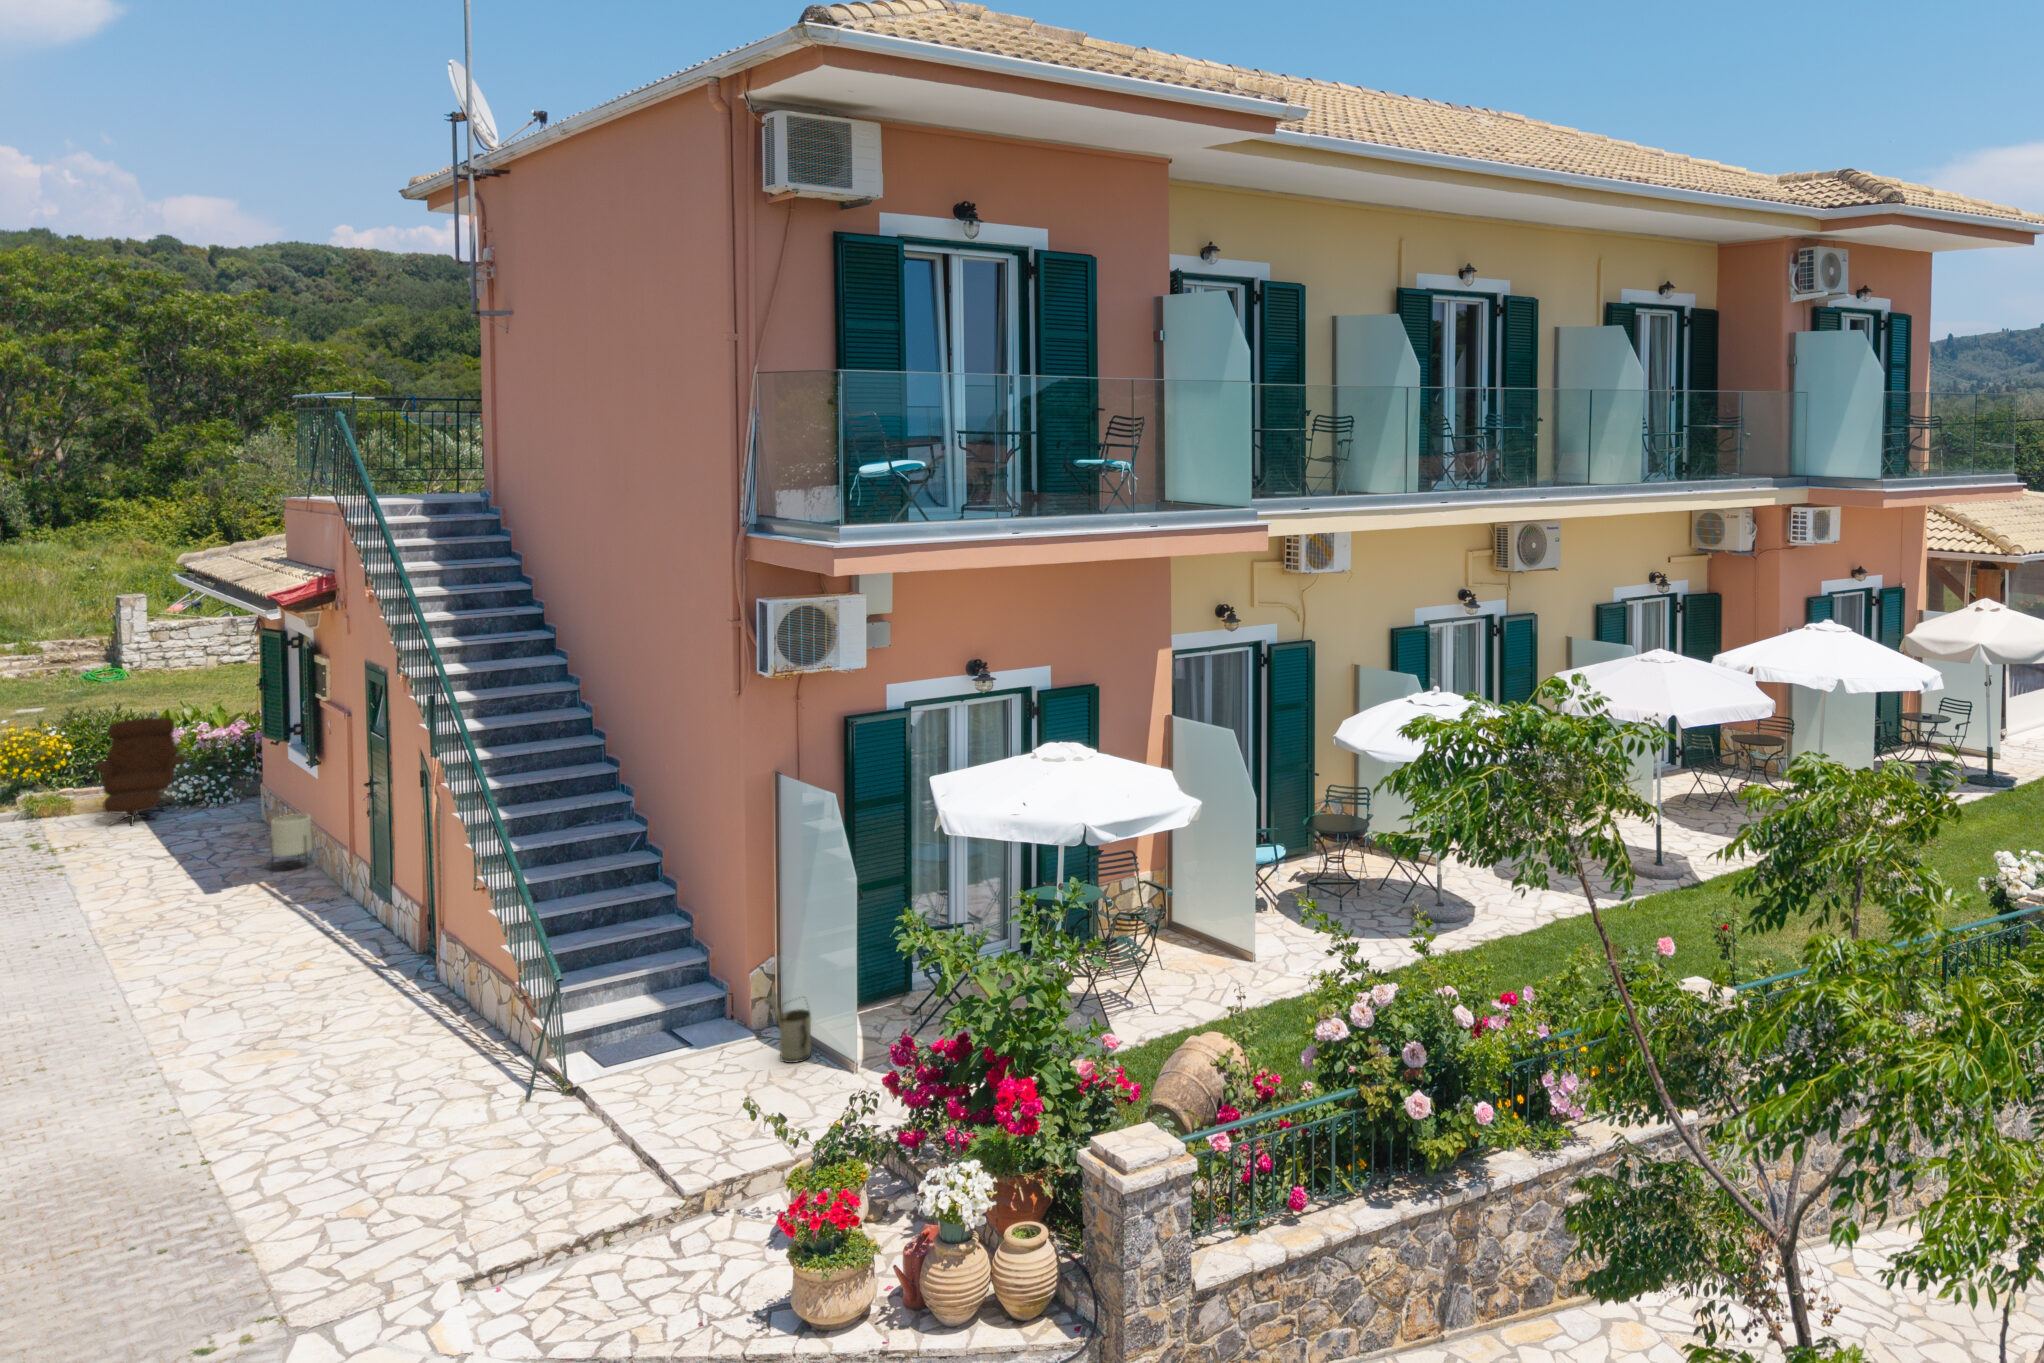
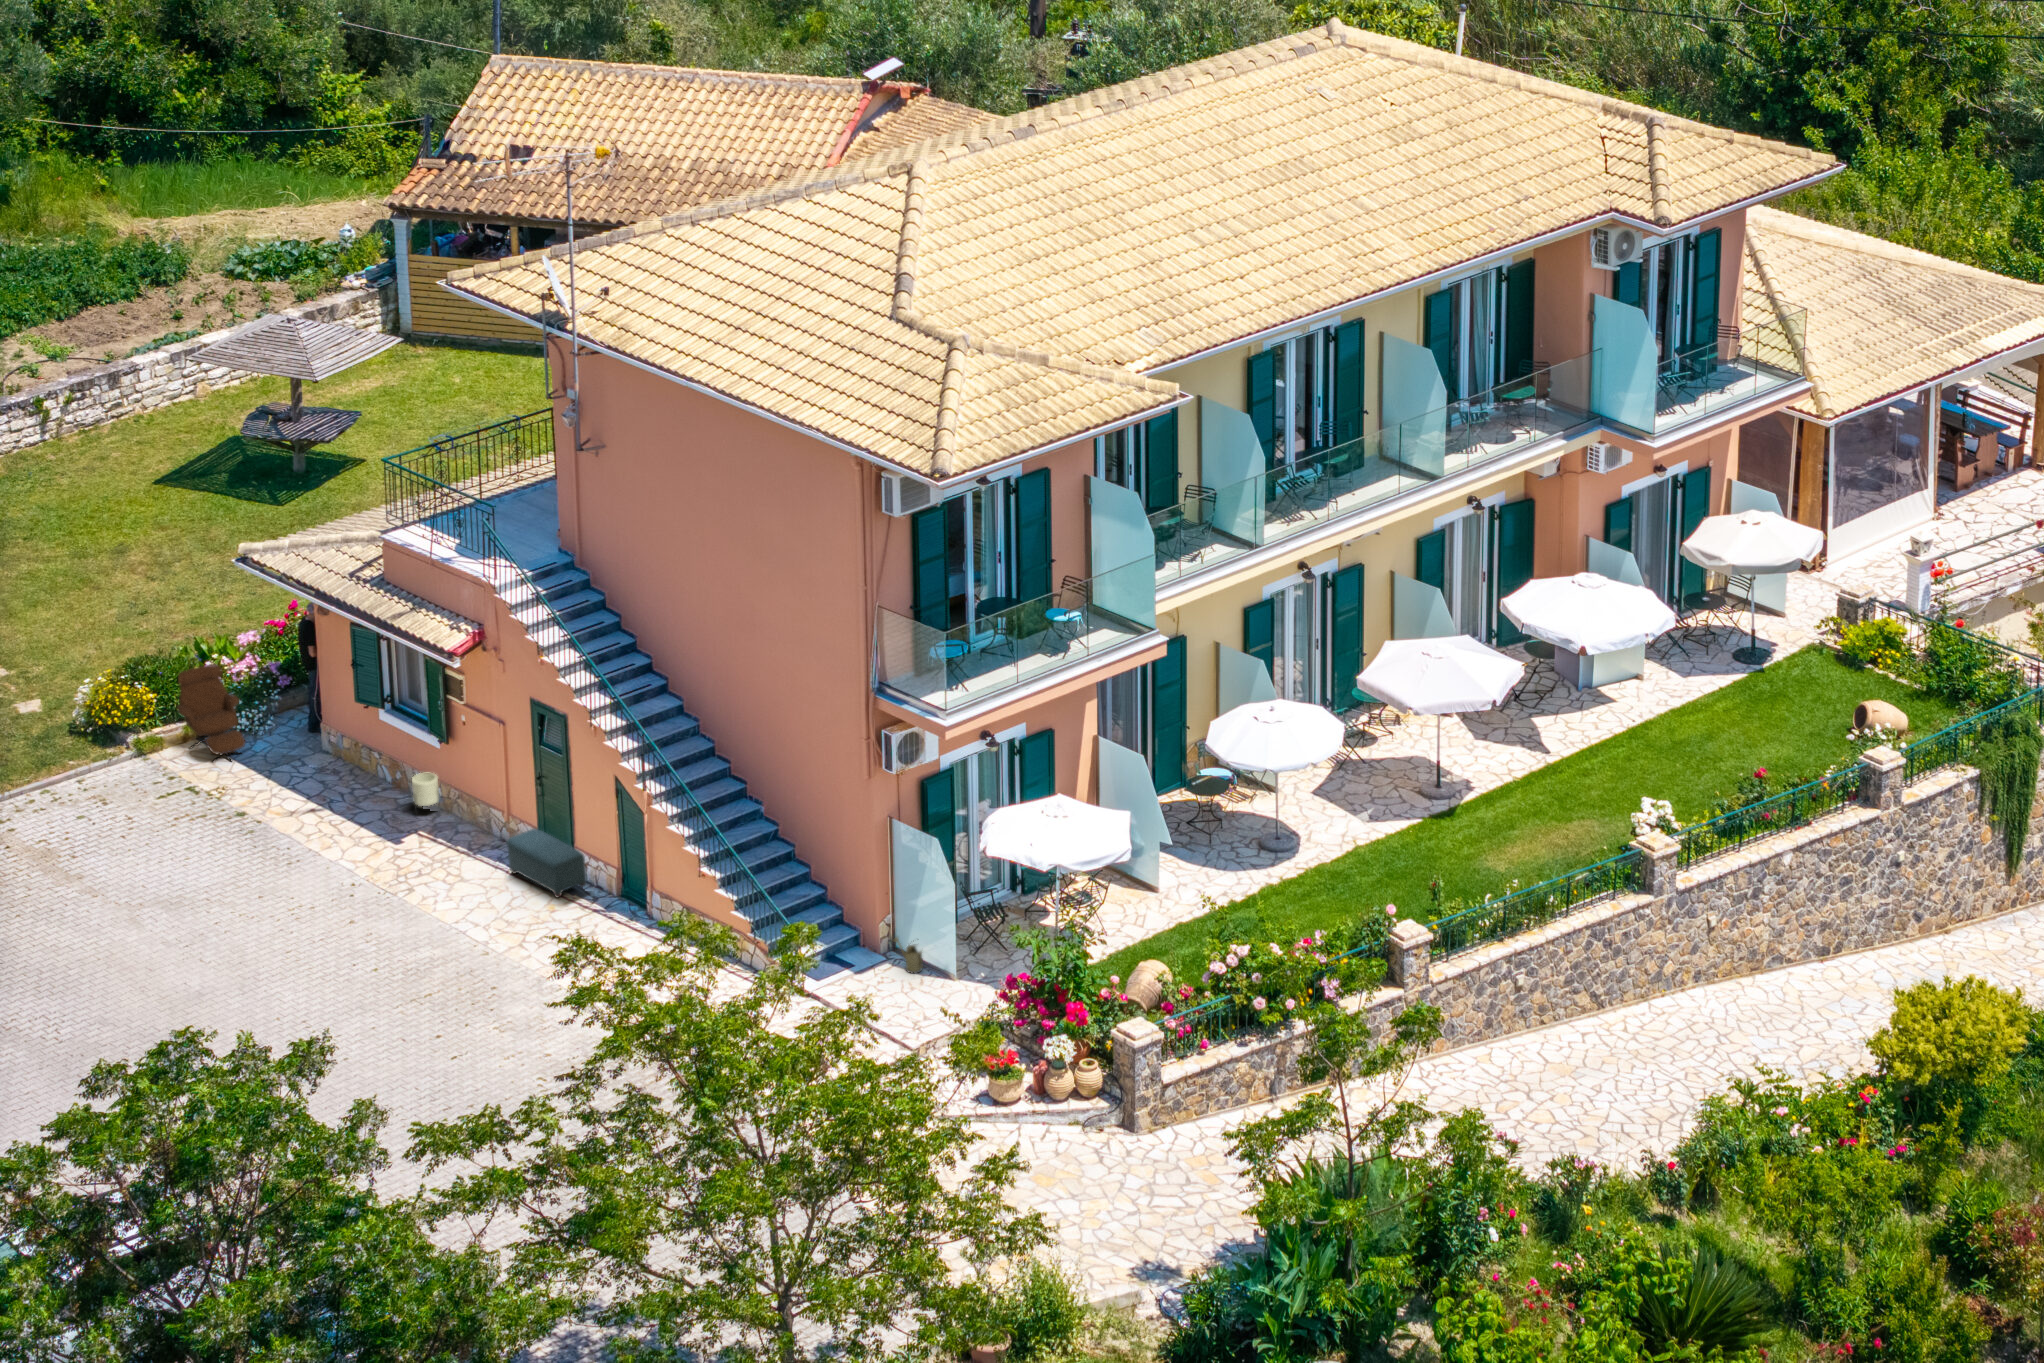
bench: none [305,863,396,956] -> present [507,828,586,897]

